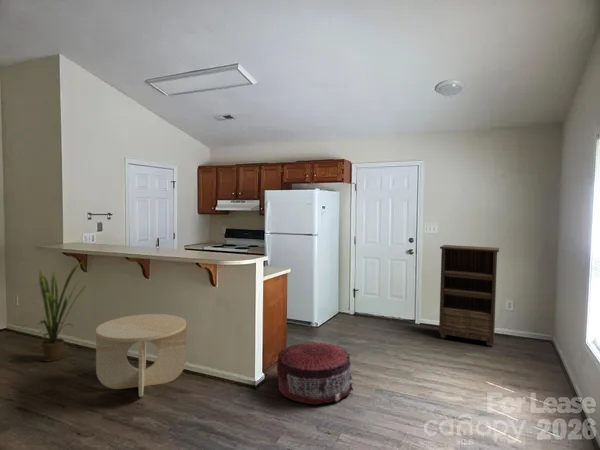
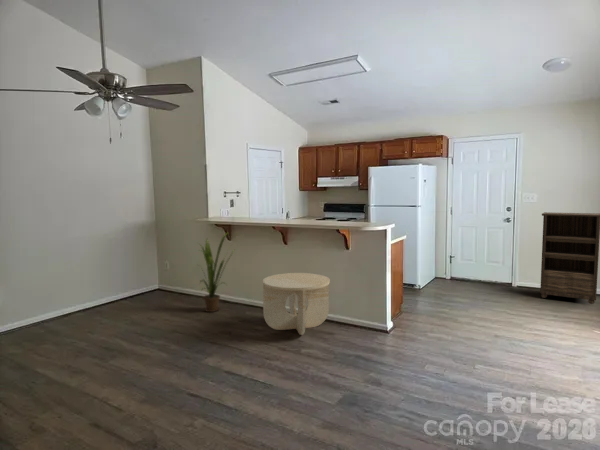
pouf: present [277,342,353,405] -> none [407,295,476,342]

